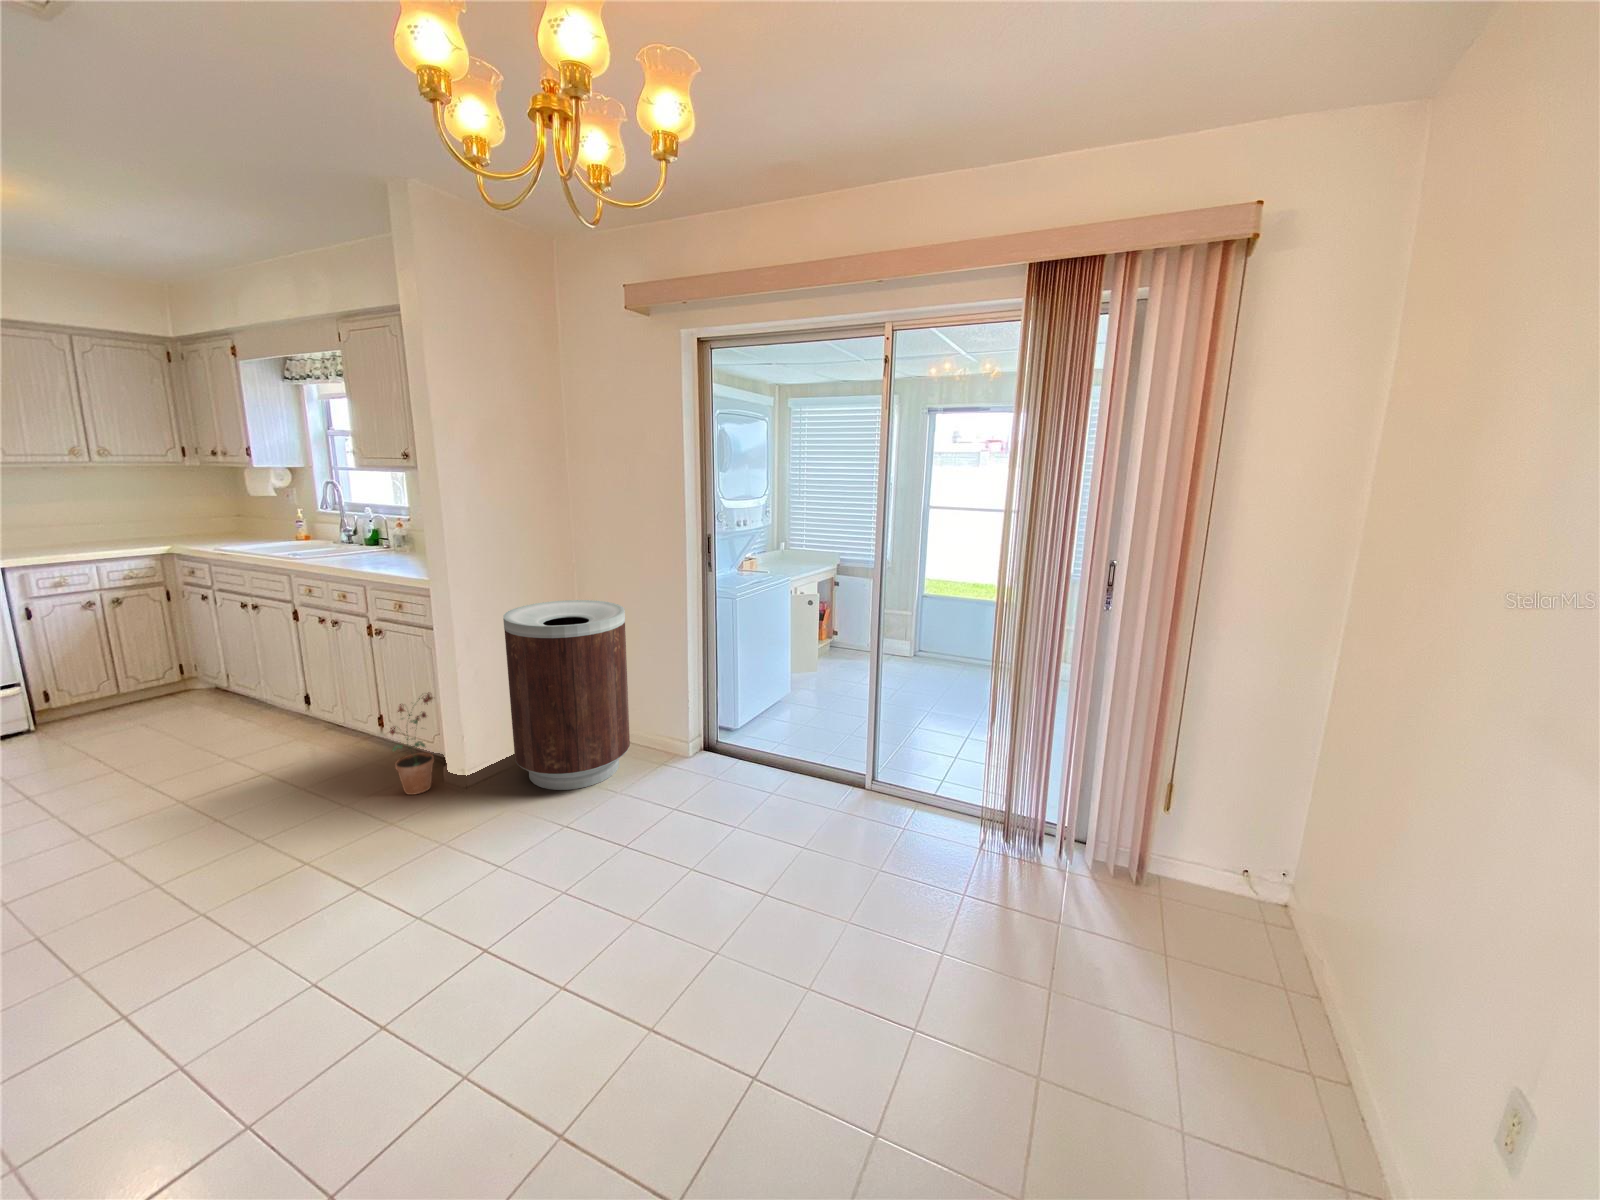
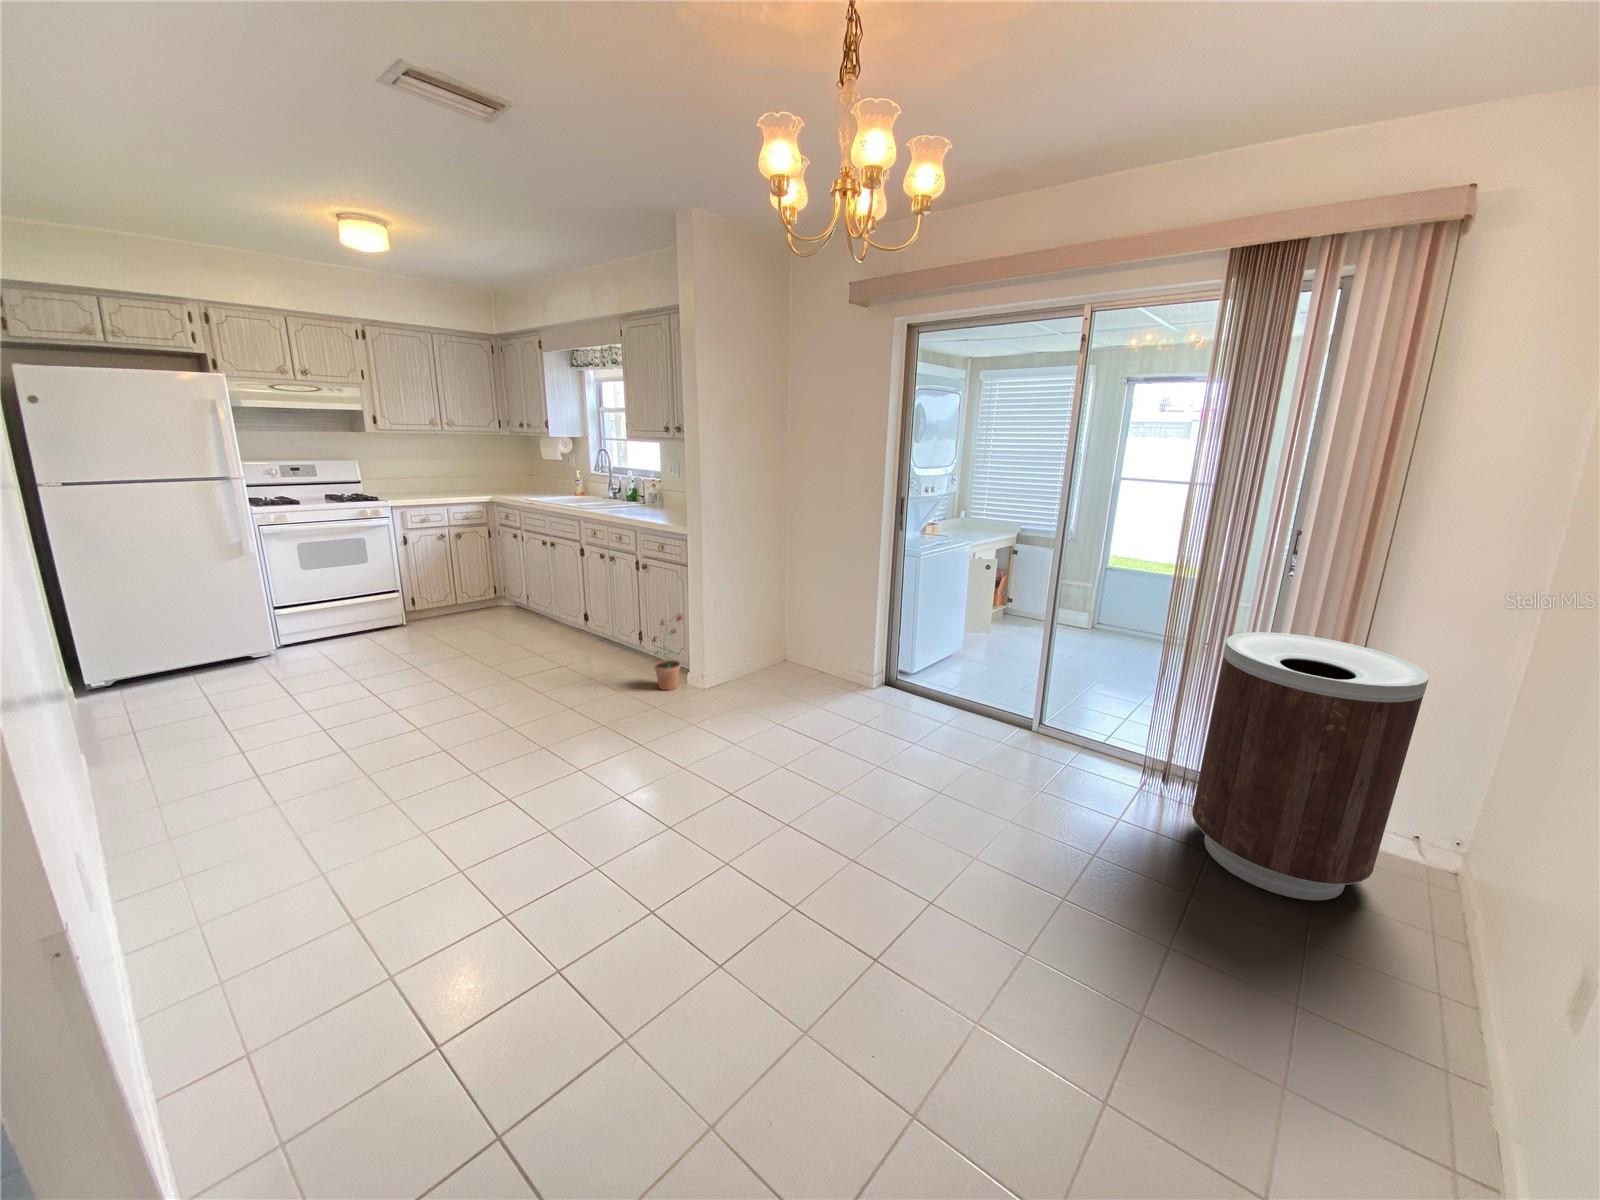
trash can: present [503,600,630,790] -> present [1192,632,1429,900]

